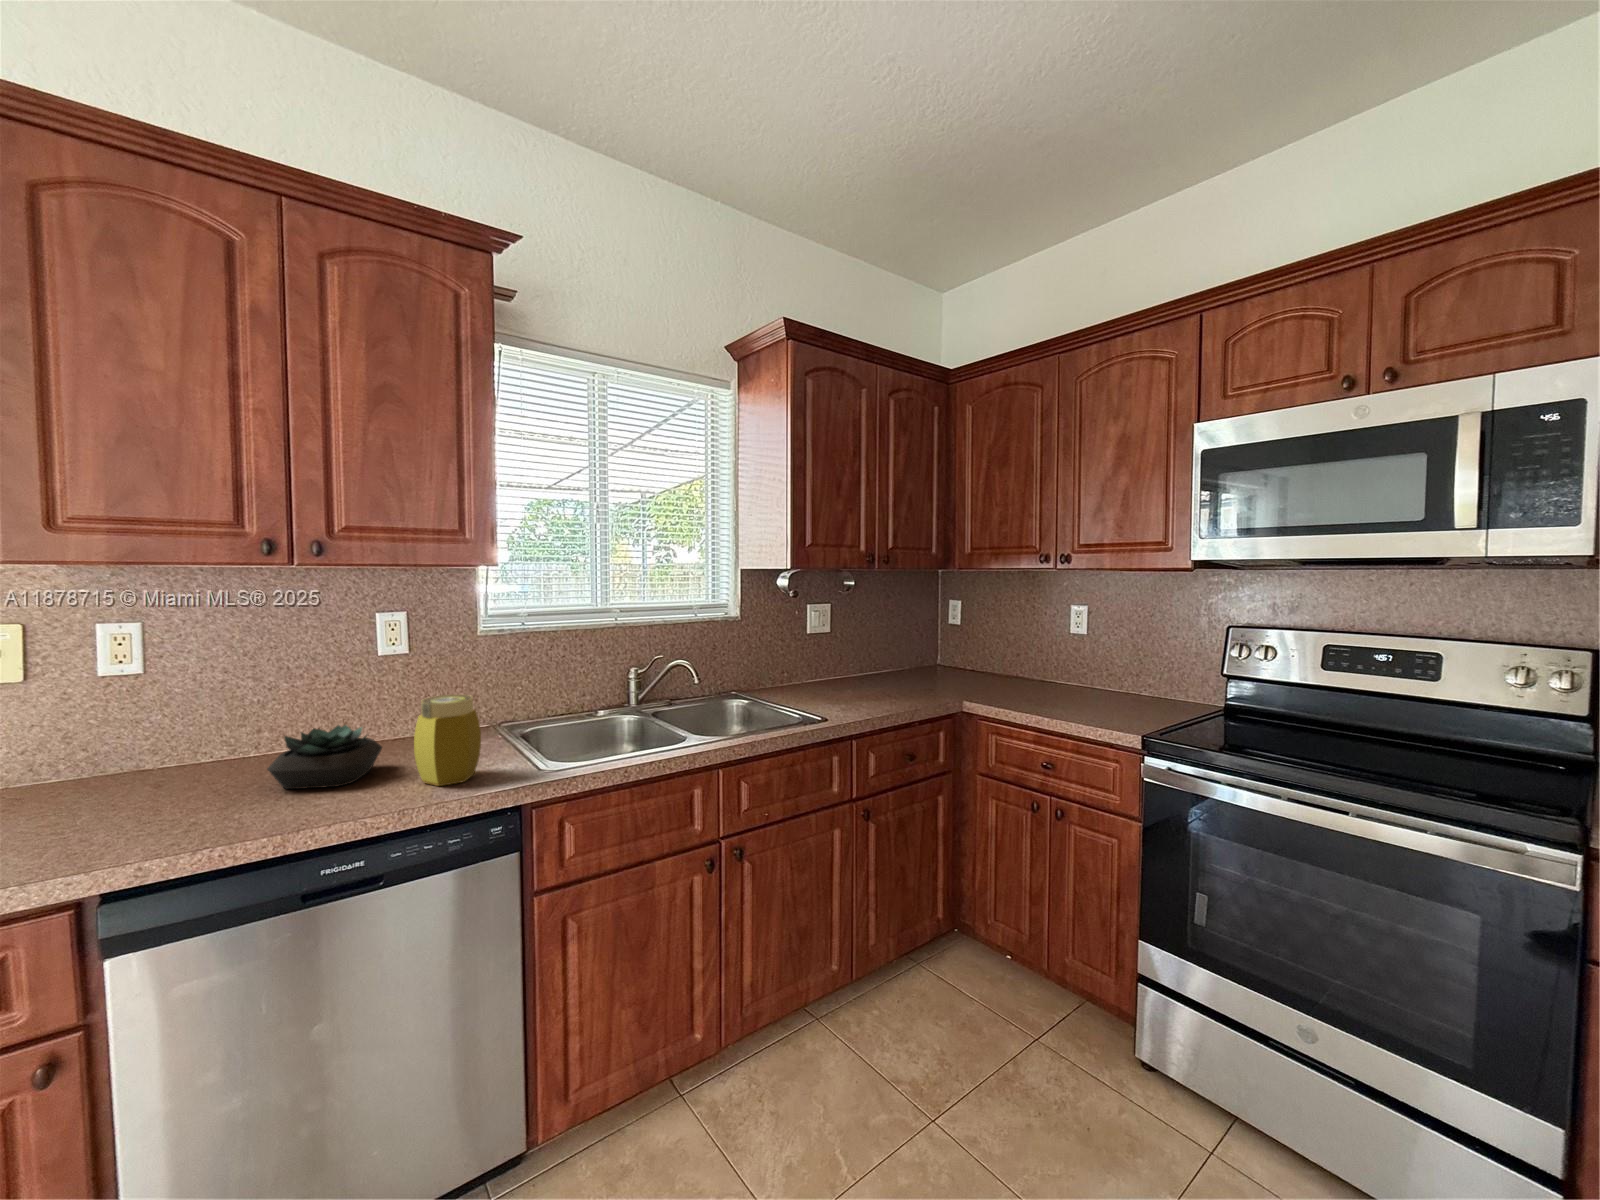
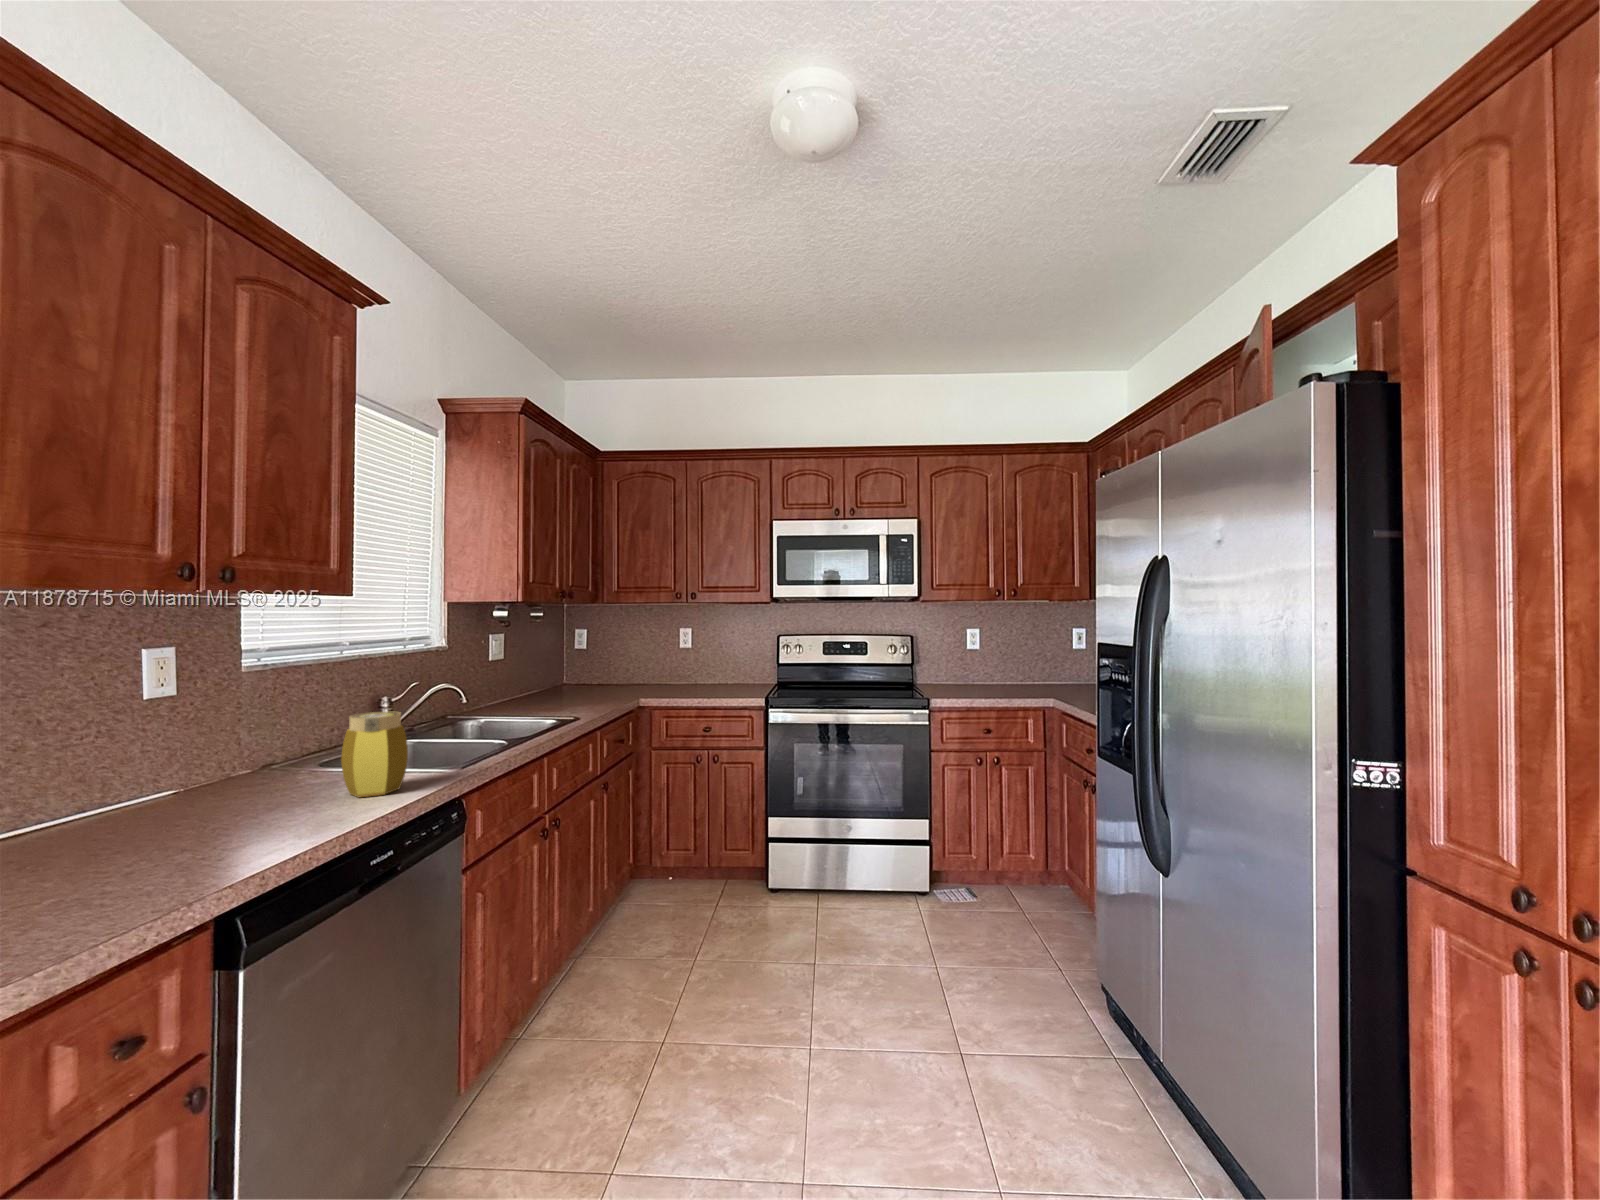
succulent plant: present [267,725,382,789] -> none [153,762,288,834]

